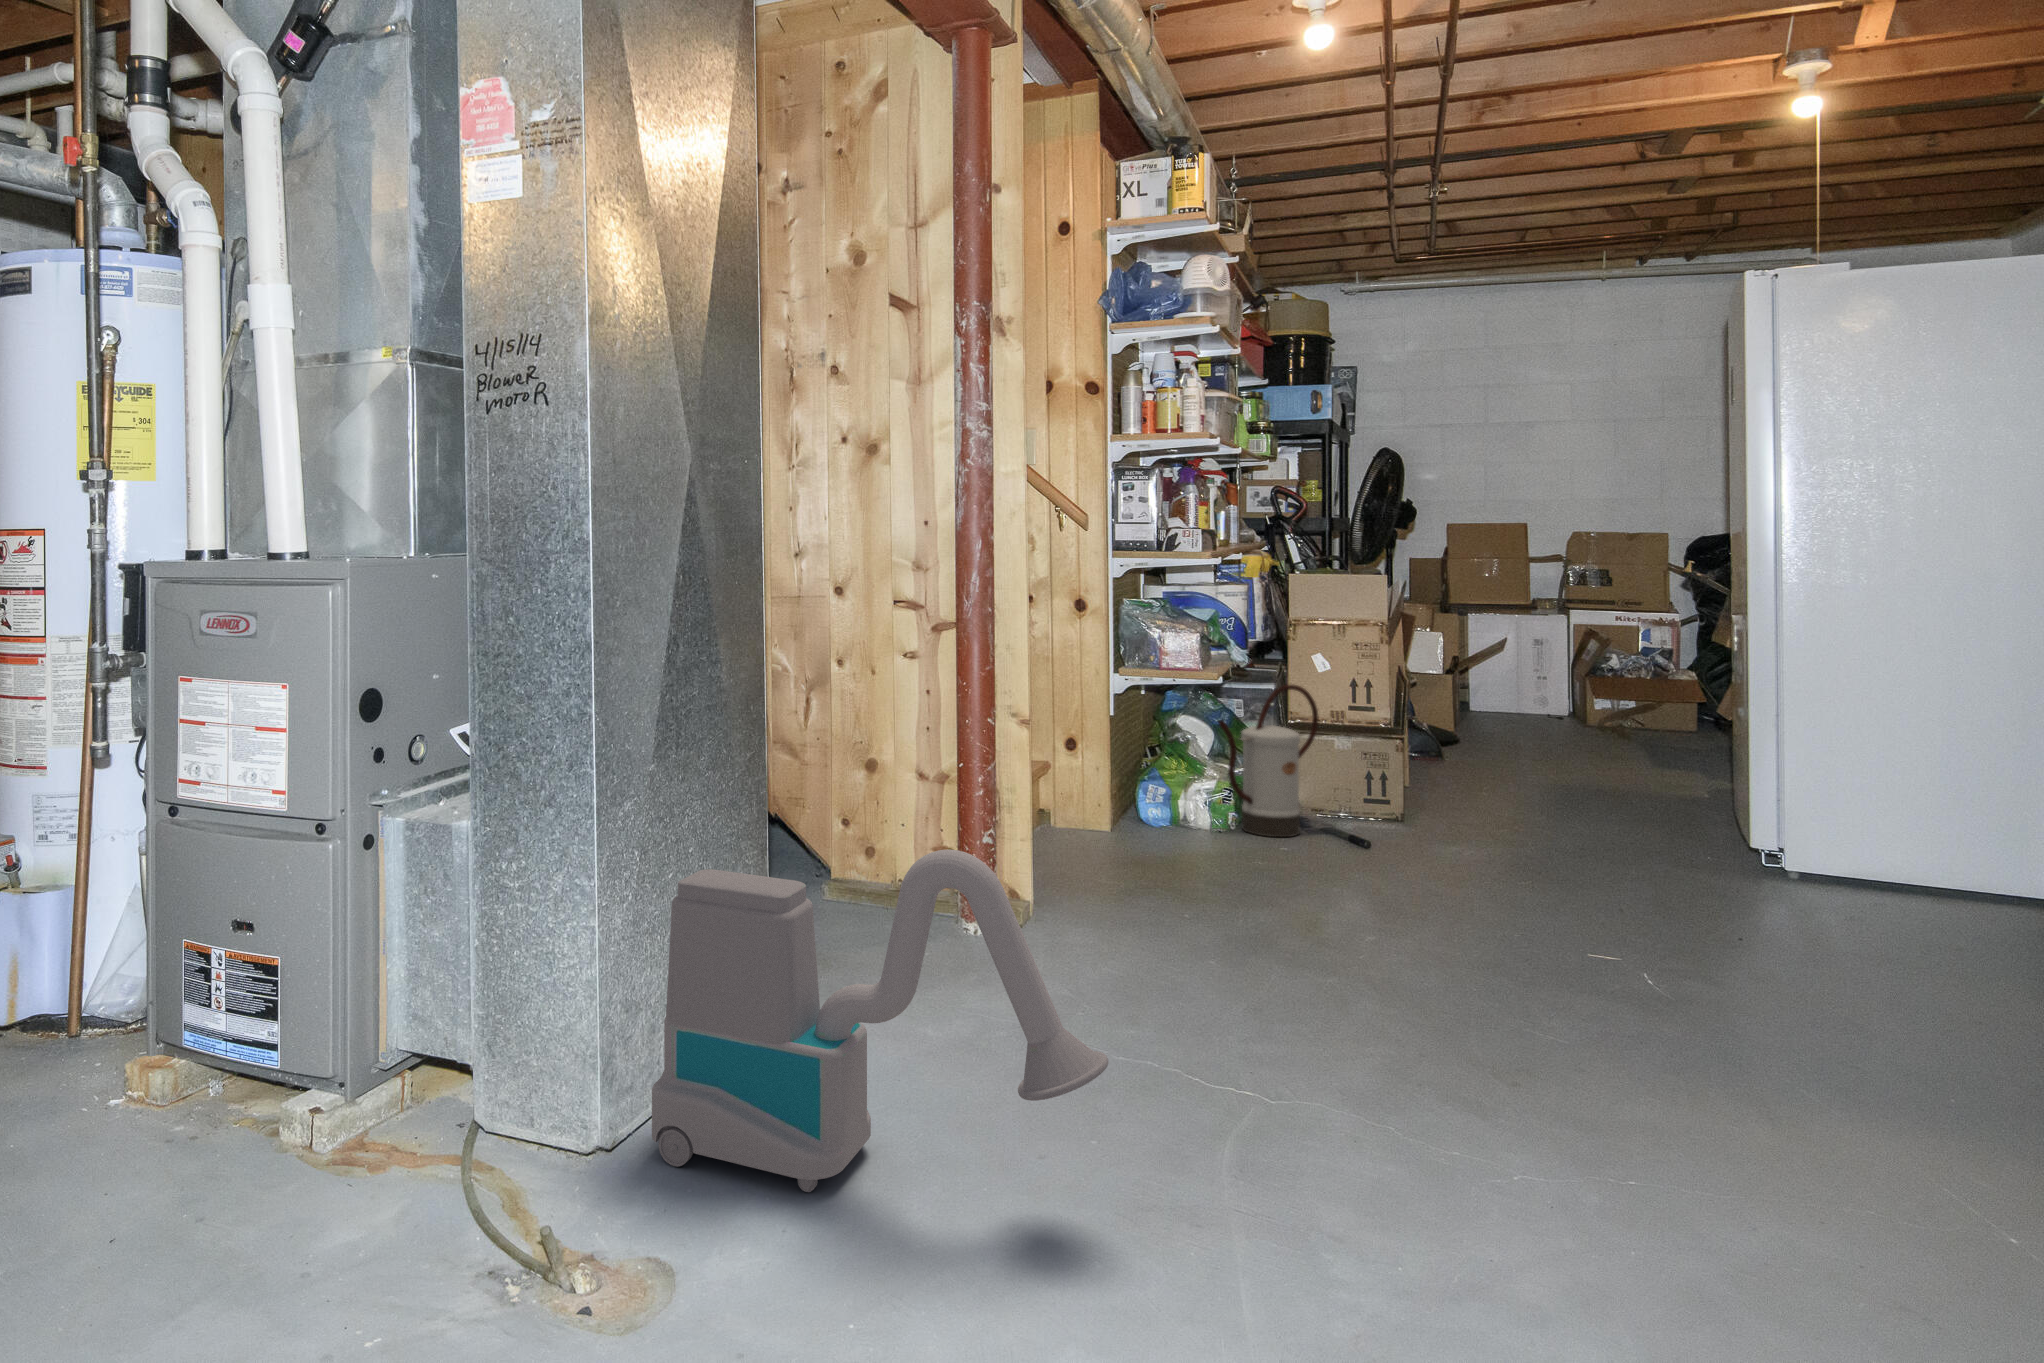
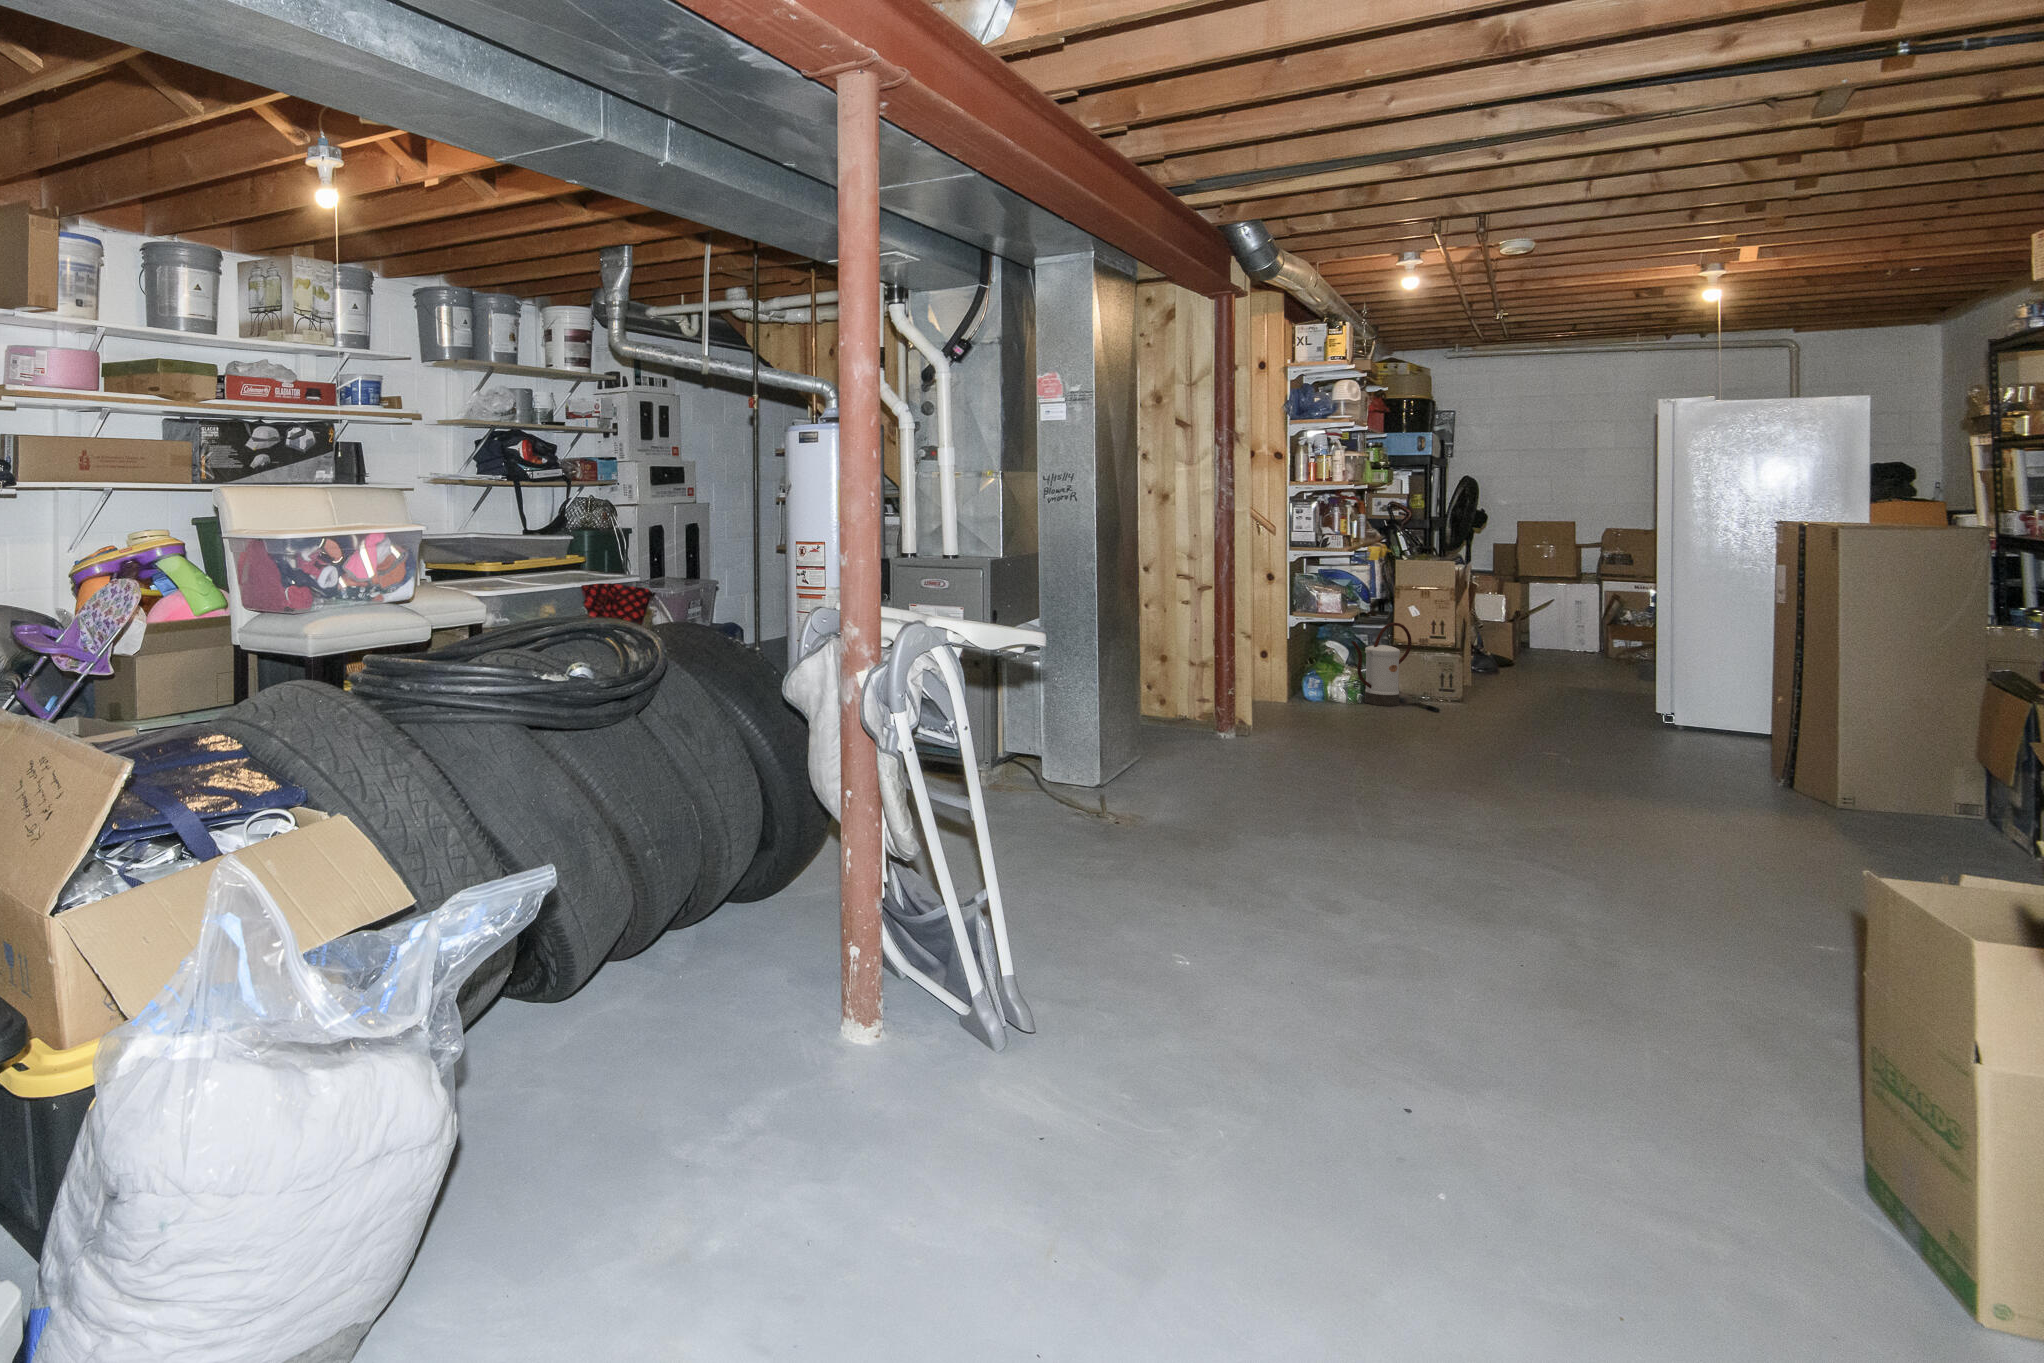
vacuum cleaner: present [652,849,1108,1192] -> none [1122,674,1310,799]

